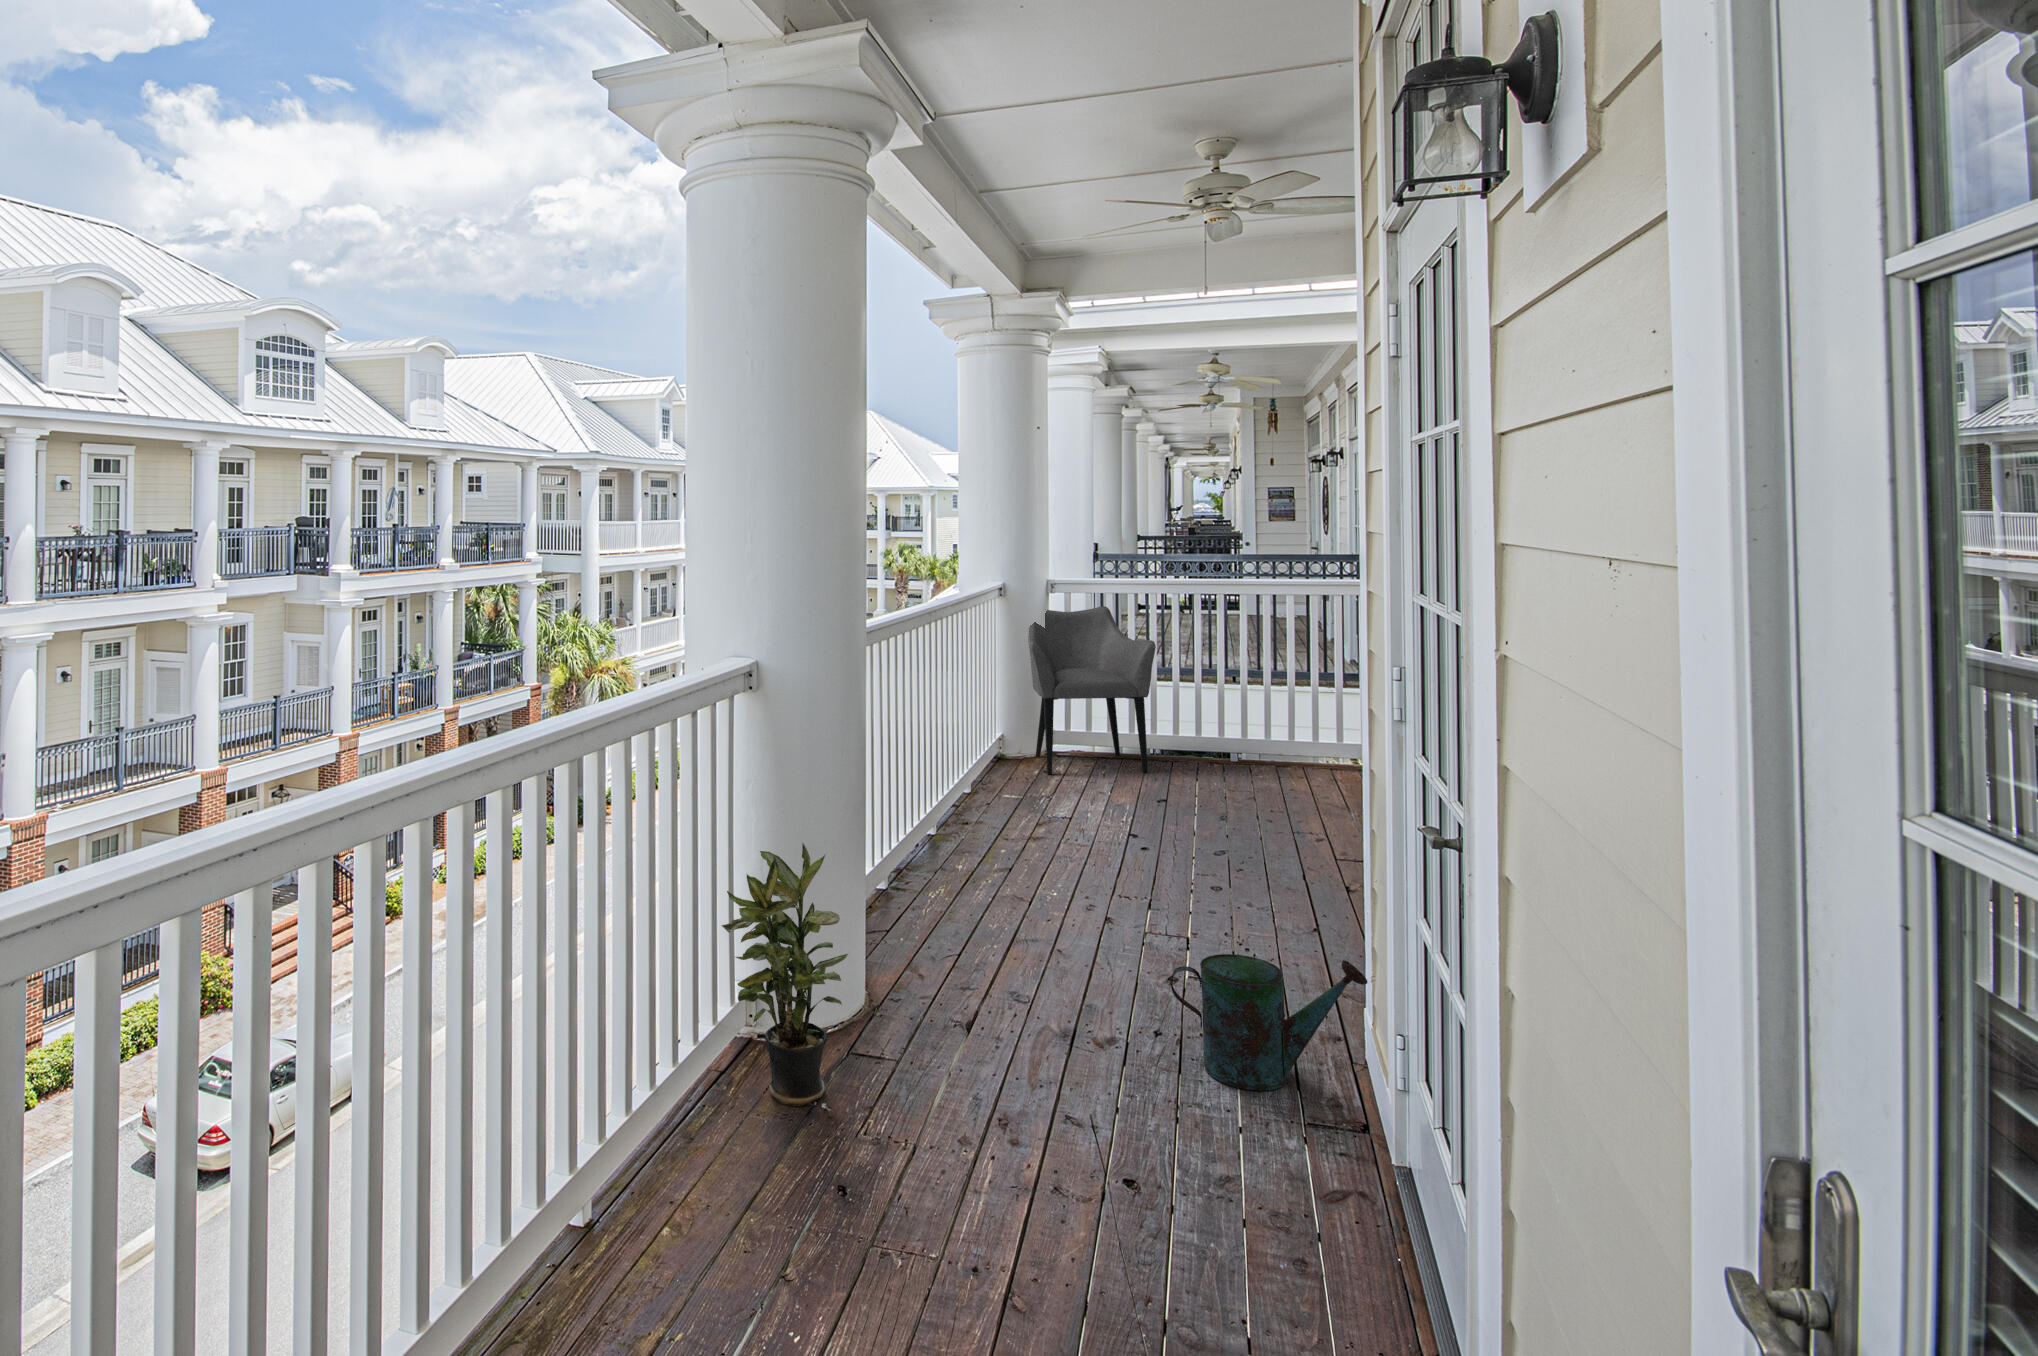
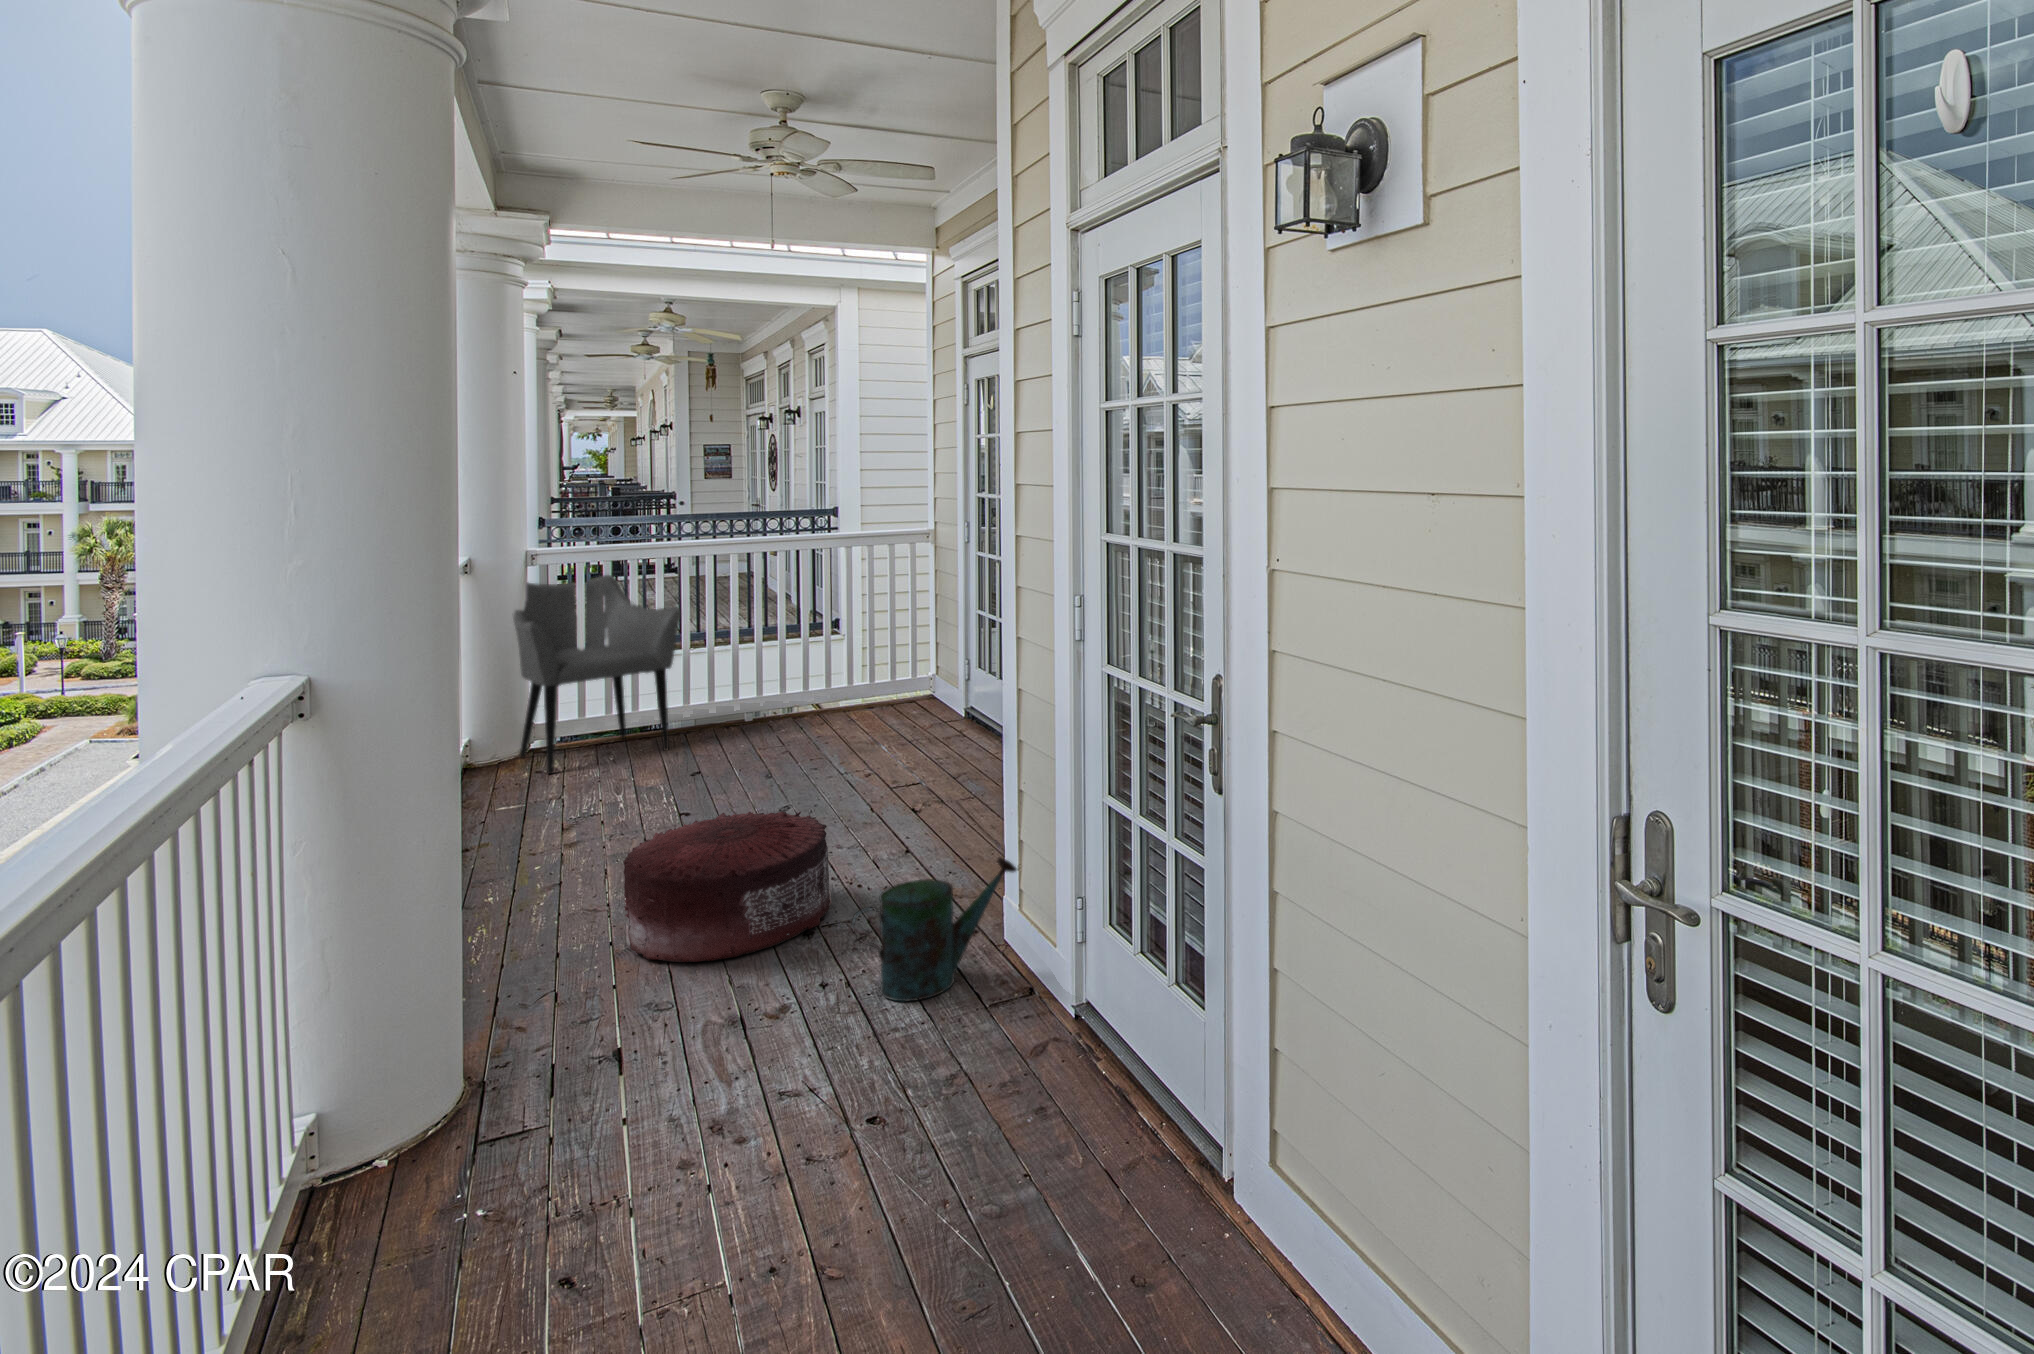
pouf: none [1018,837,1205,978] -> present [624,812,832,962]
potted plant: present [722,843,848,1107] -> none [289,903,511,1251]

